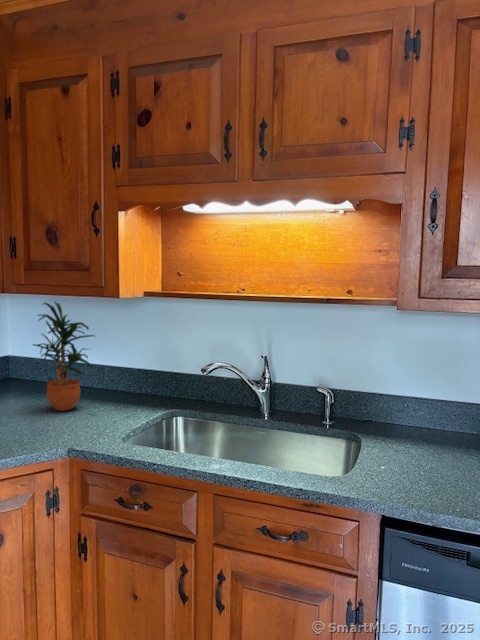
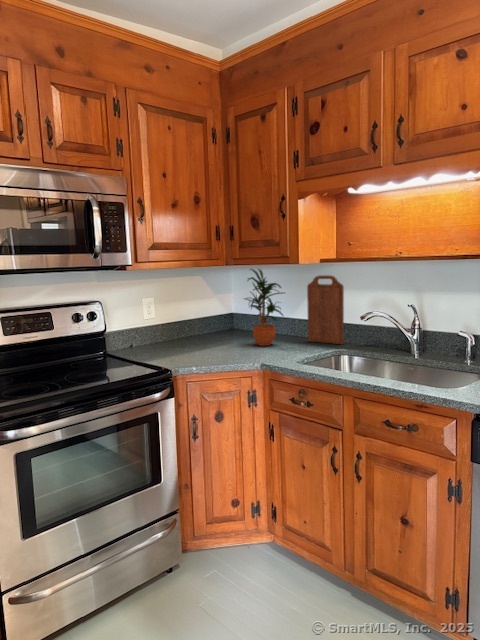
cutting board: none [123,312,172,401] -> present [307,275,344,344]

